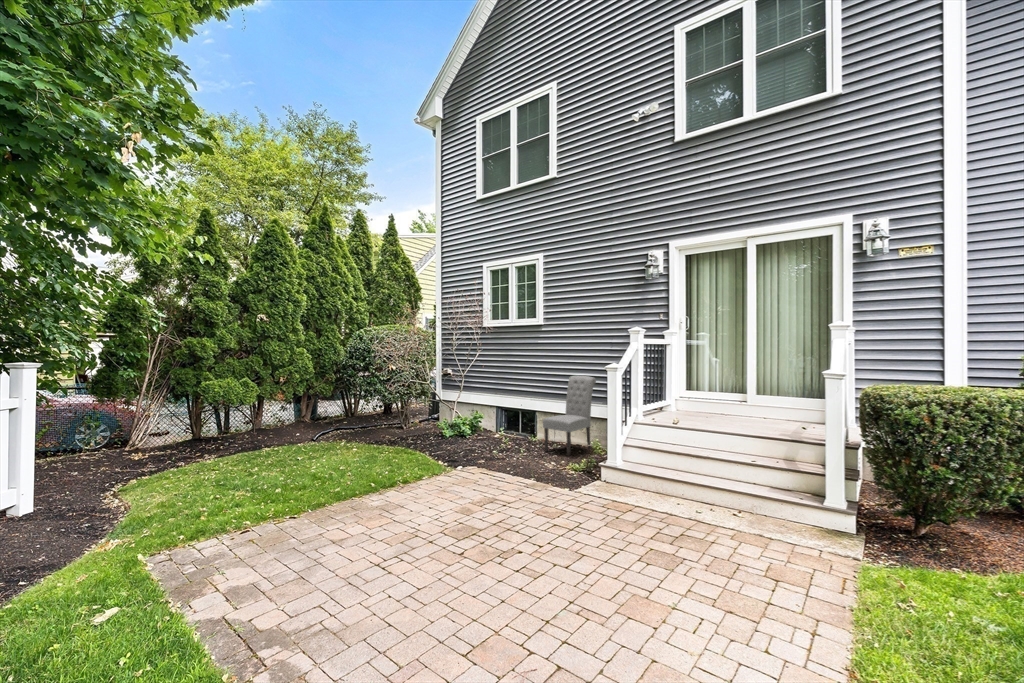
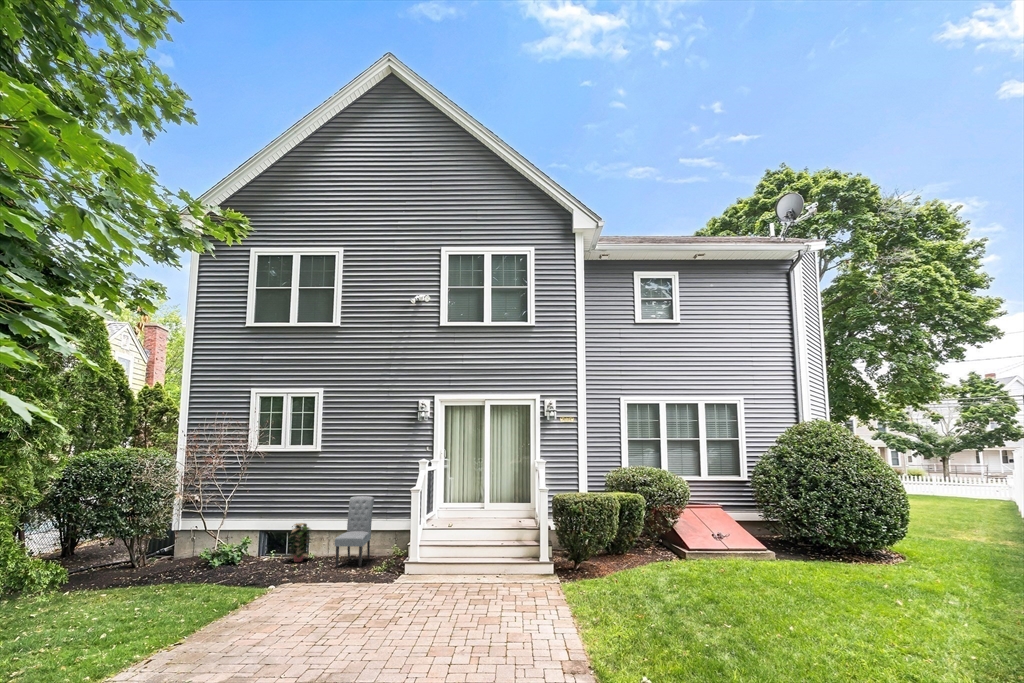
decorative plant: none [510,400,538,440] -> present [289,523,312,562]

